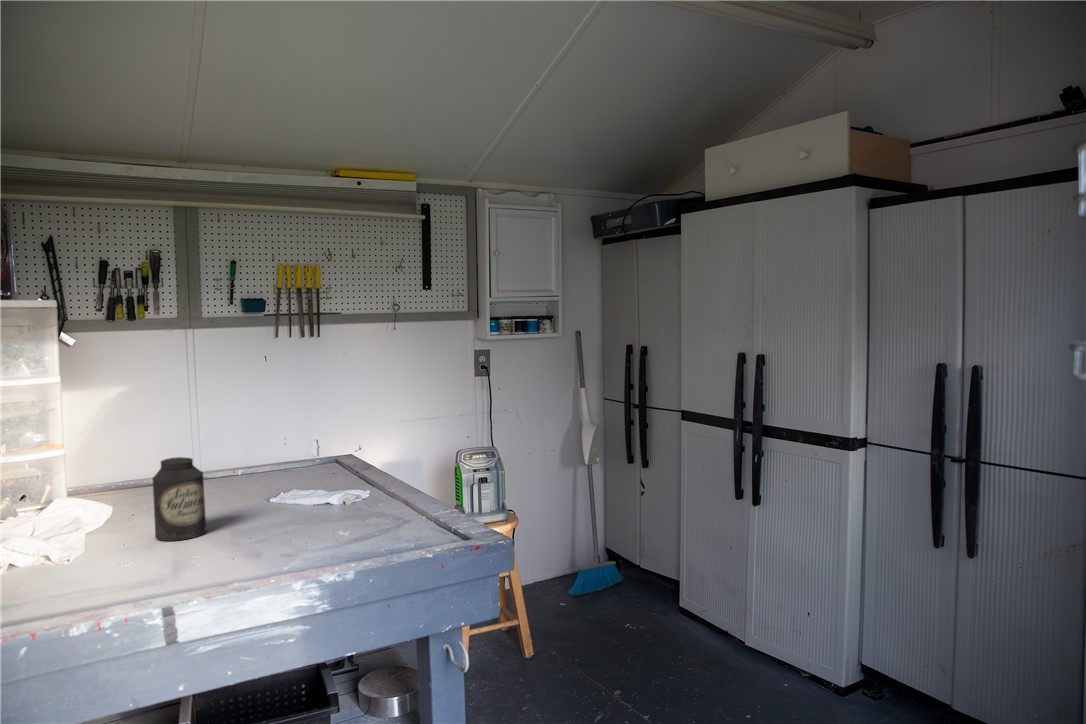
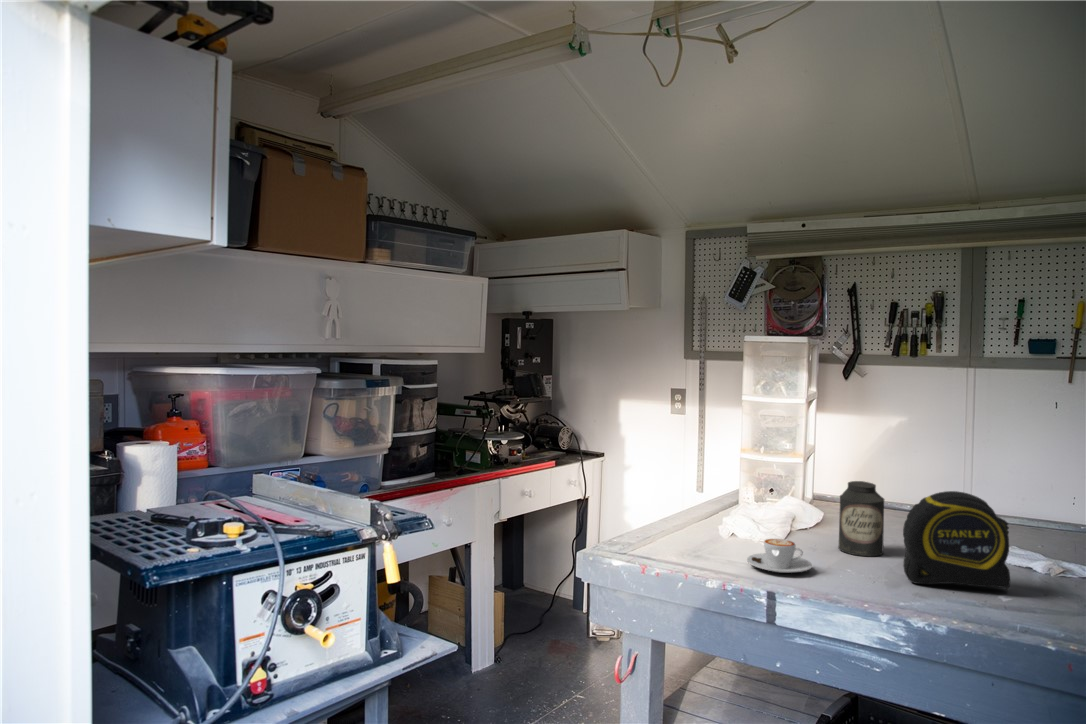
tape measure: none [253,445,350,545] -> present [903,491,1010,591]
coffee cup: none [84,544,172,589] -> present [747,539,812,573]

